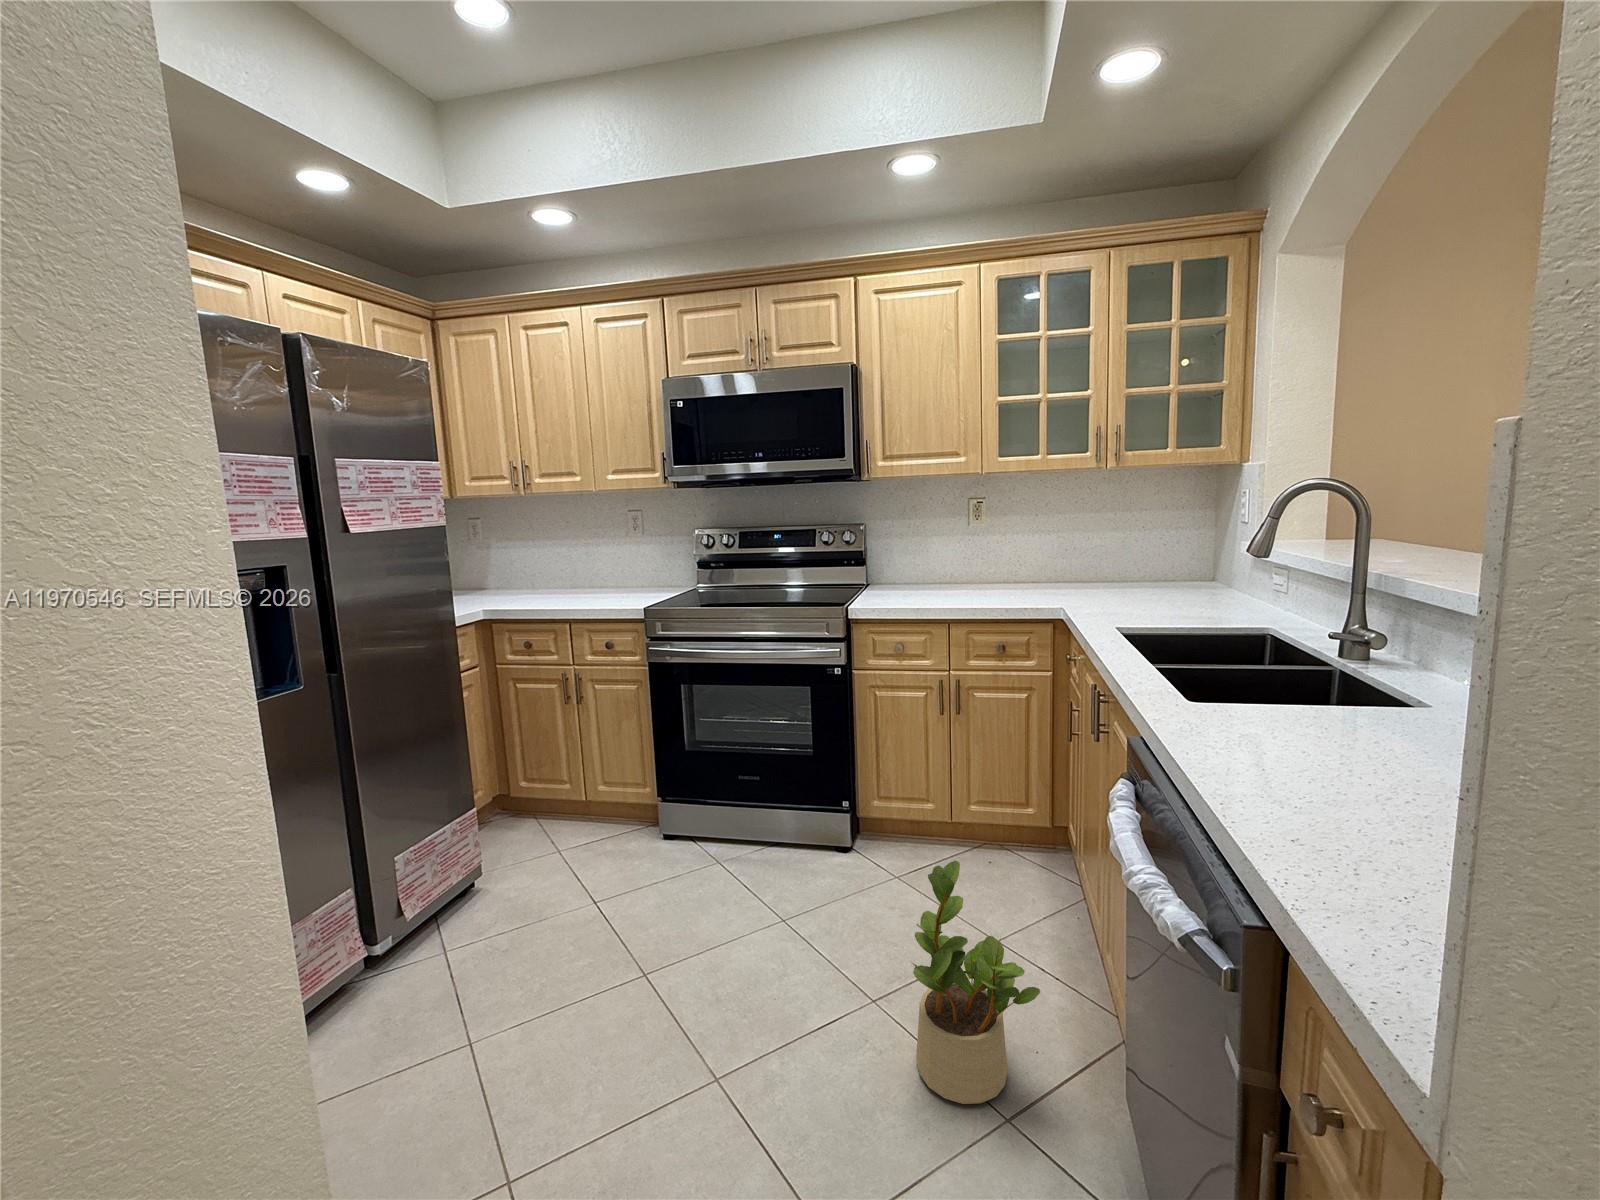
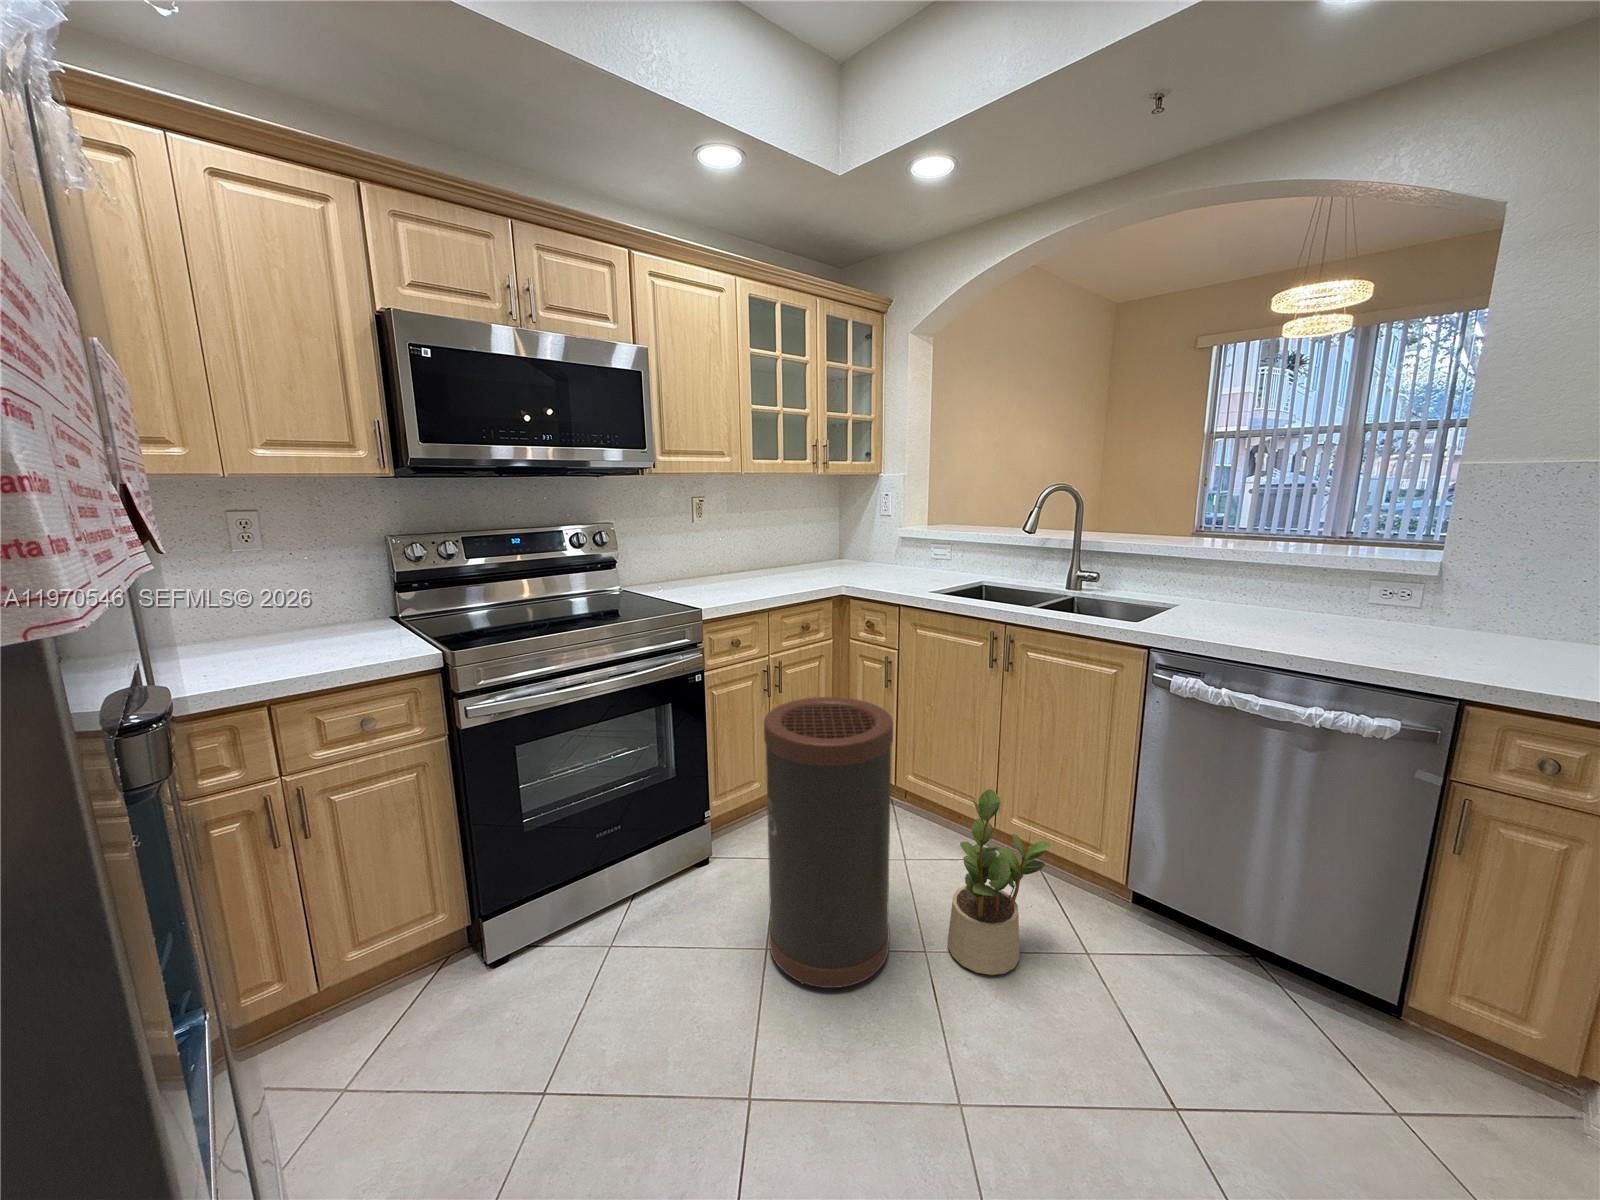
trash can: none [768,703,905,1003] -> present [764,697,893,988]

